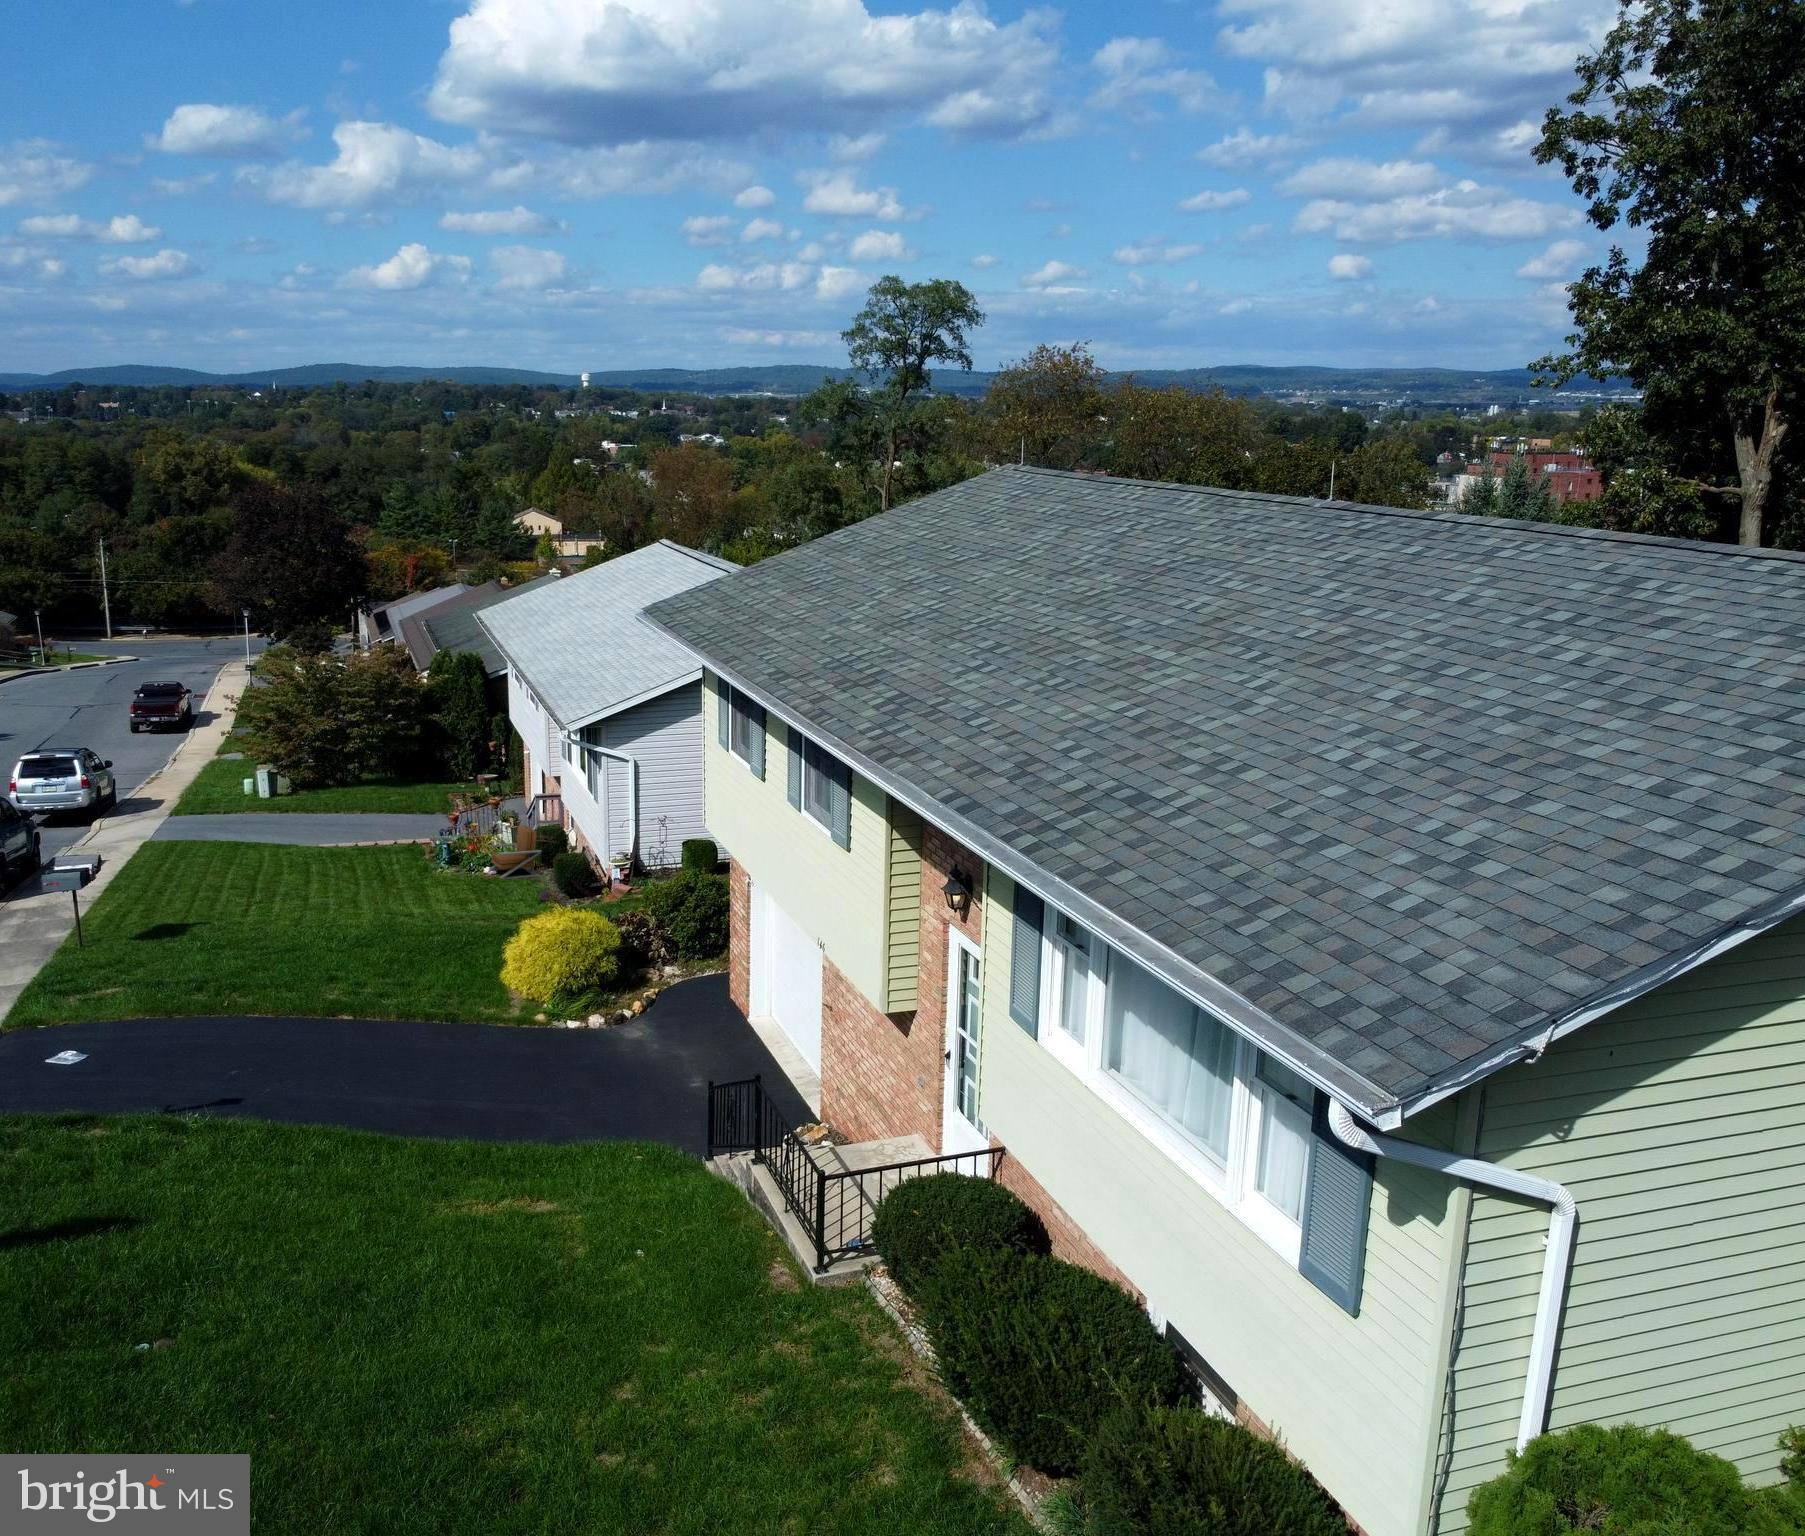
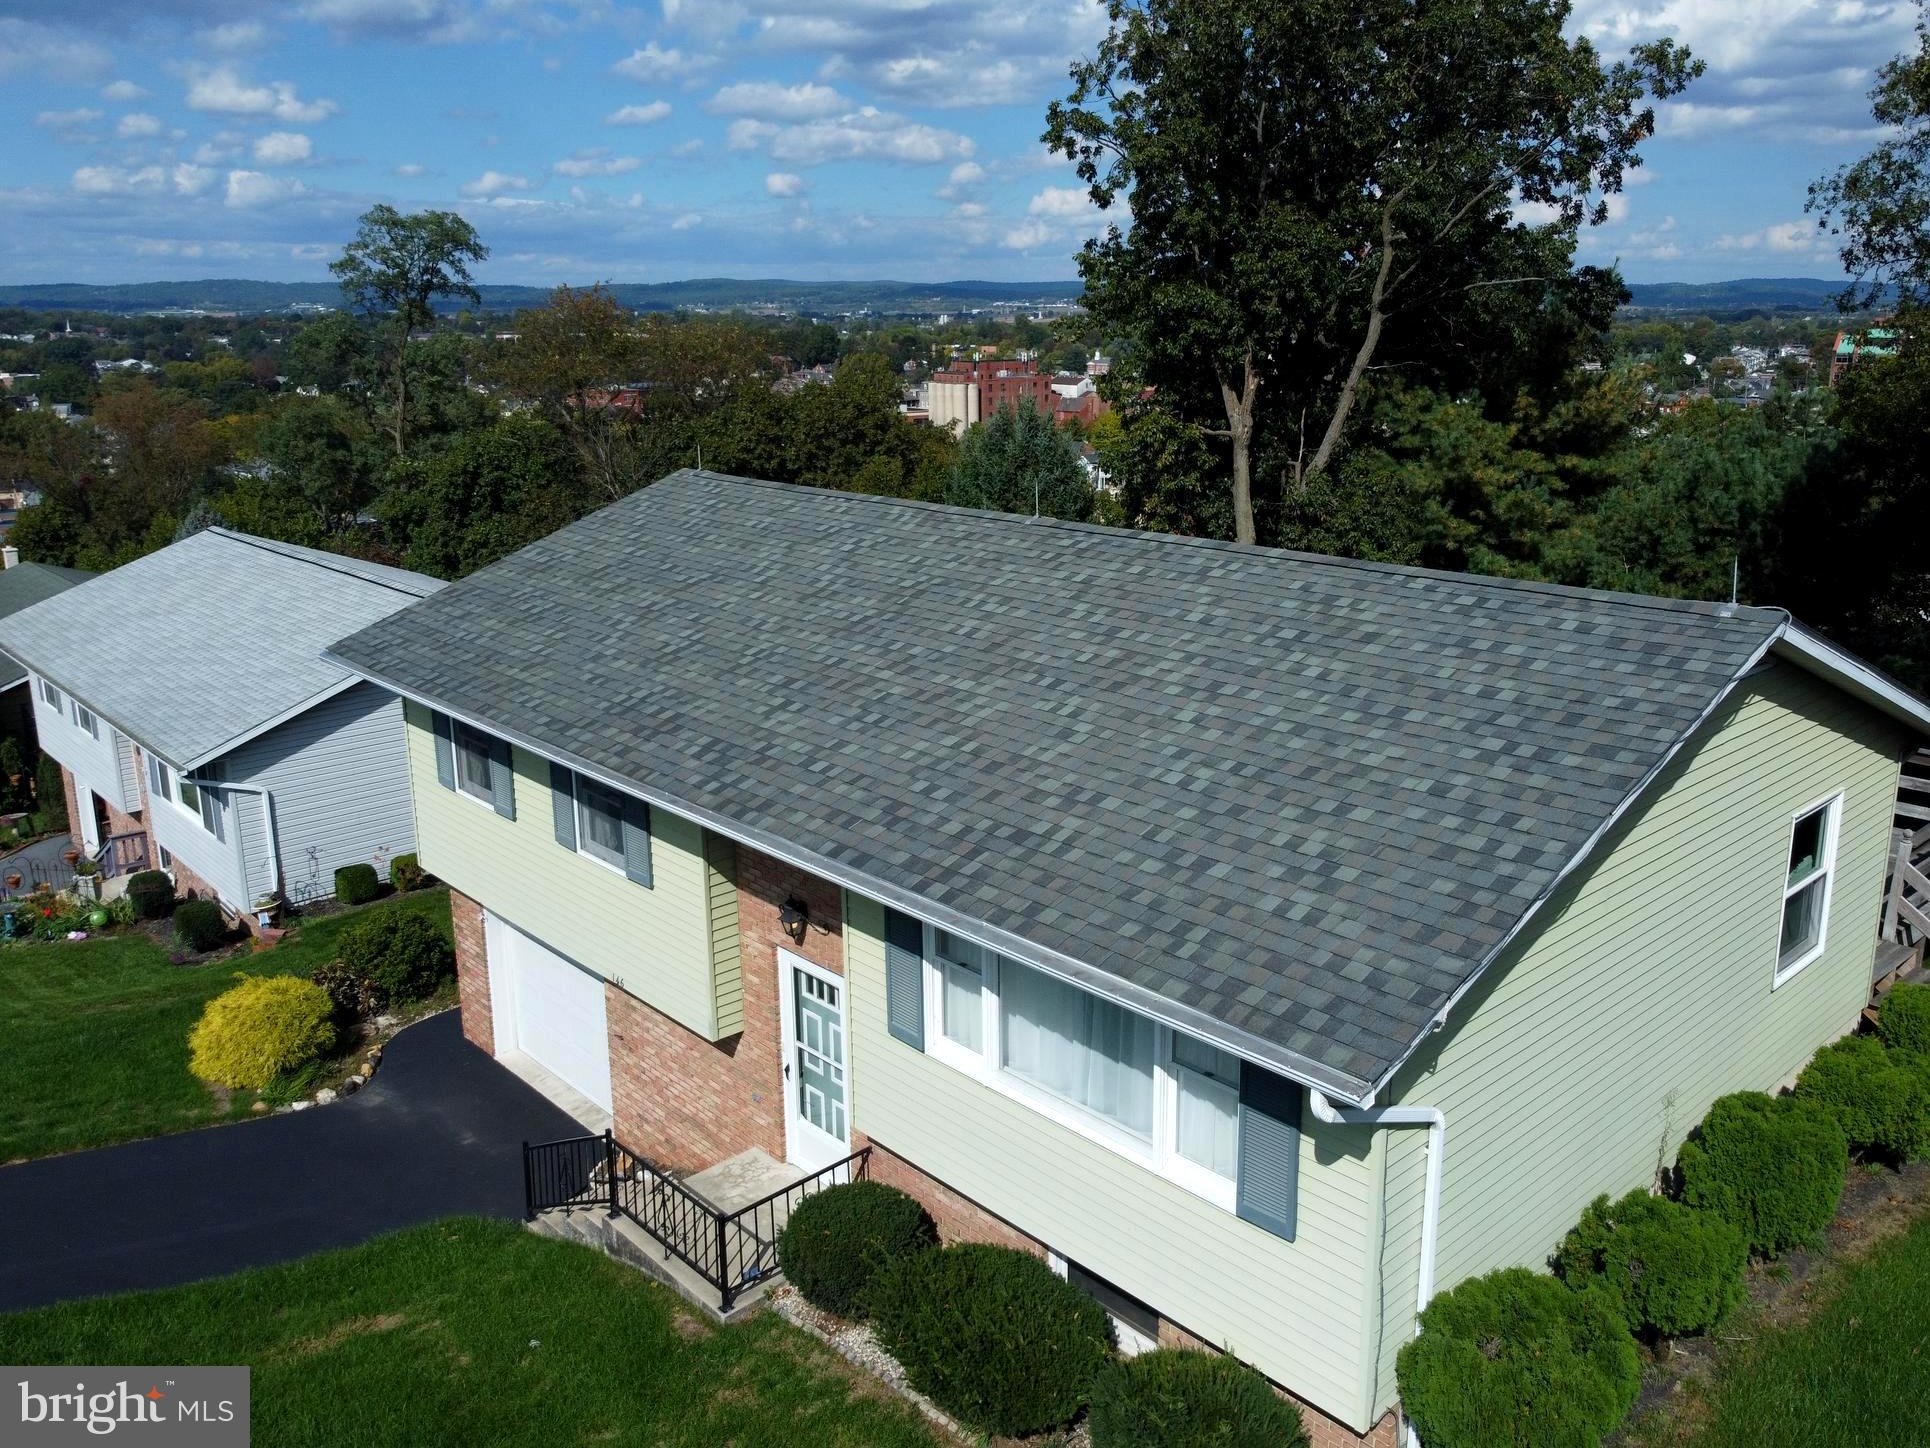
lounge chair: present [489,825,542,879] -> none [81,880,156,948]

